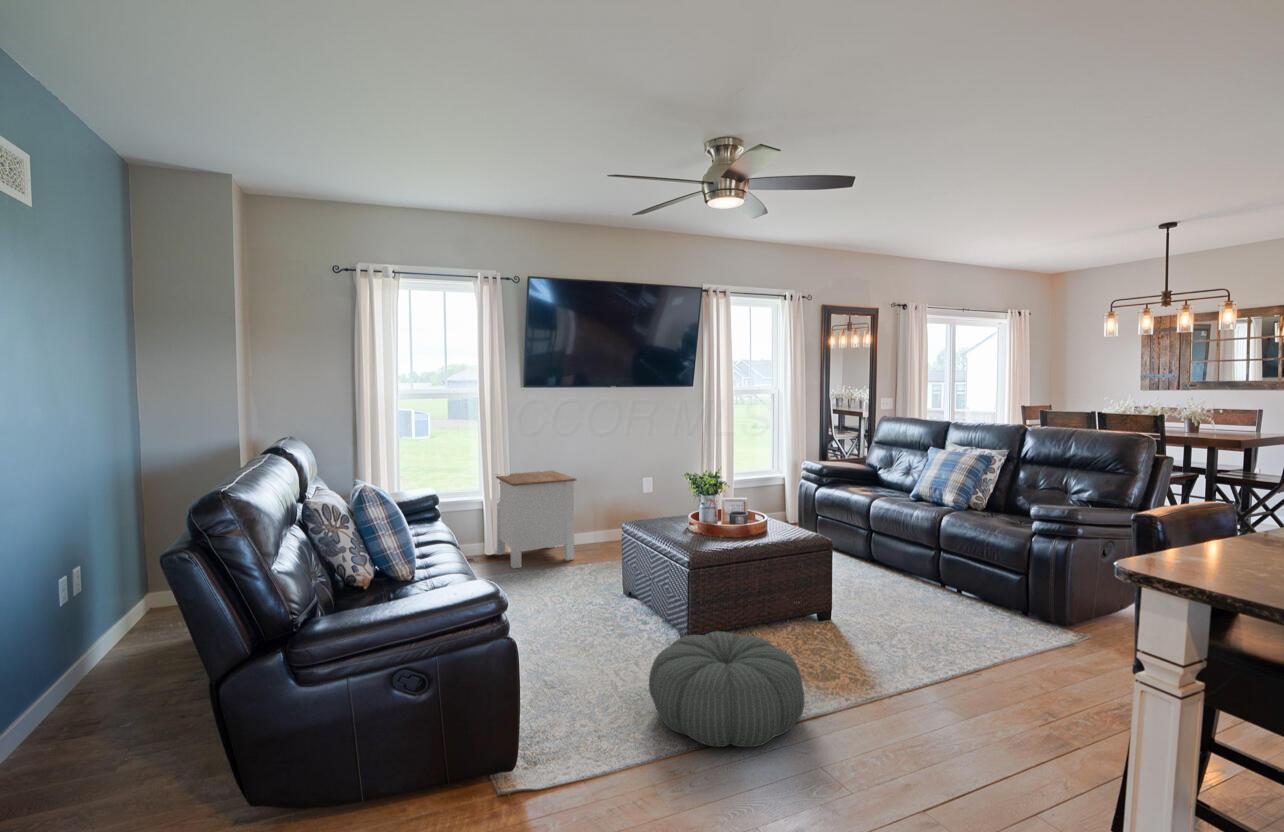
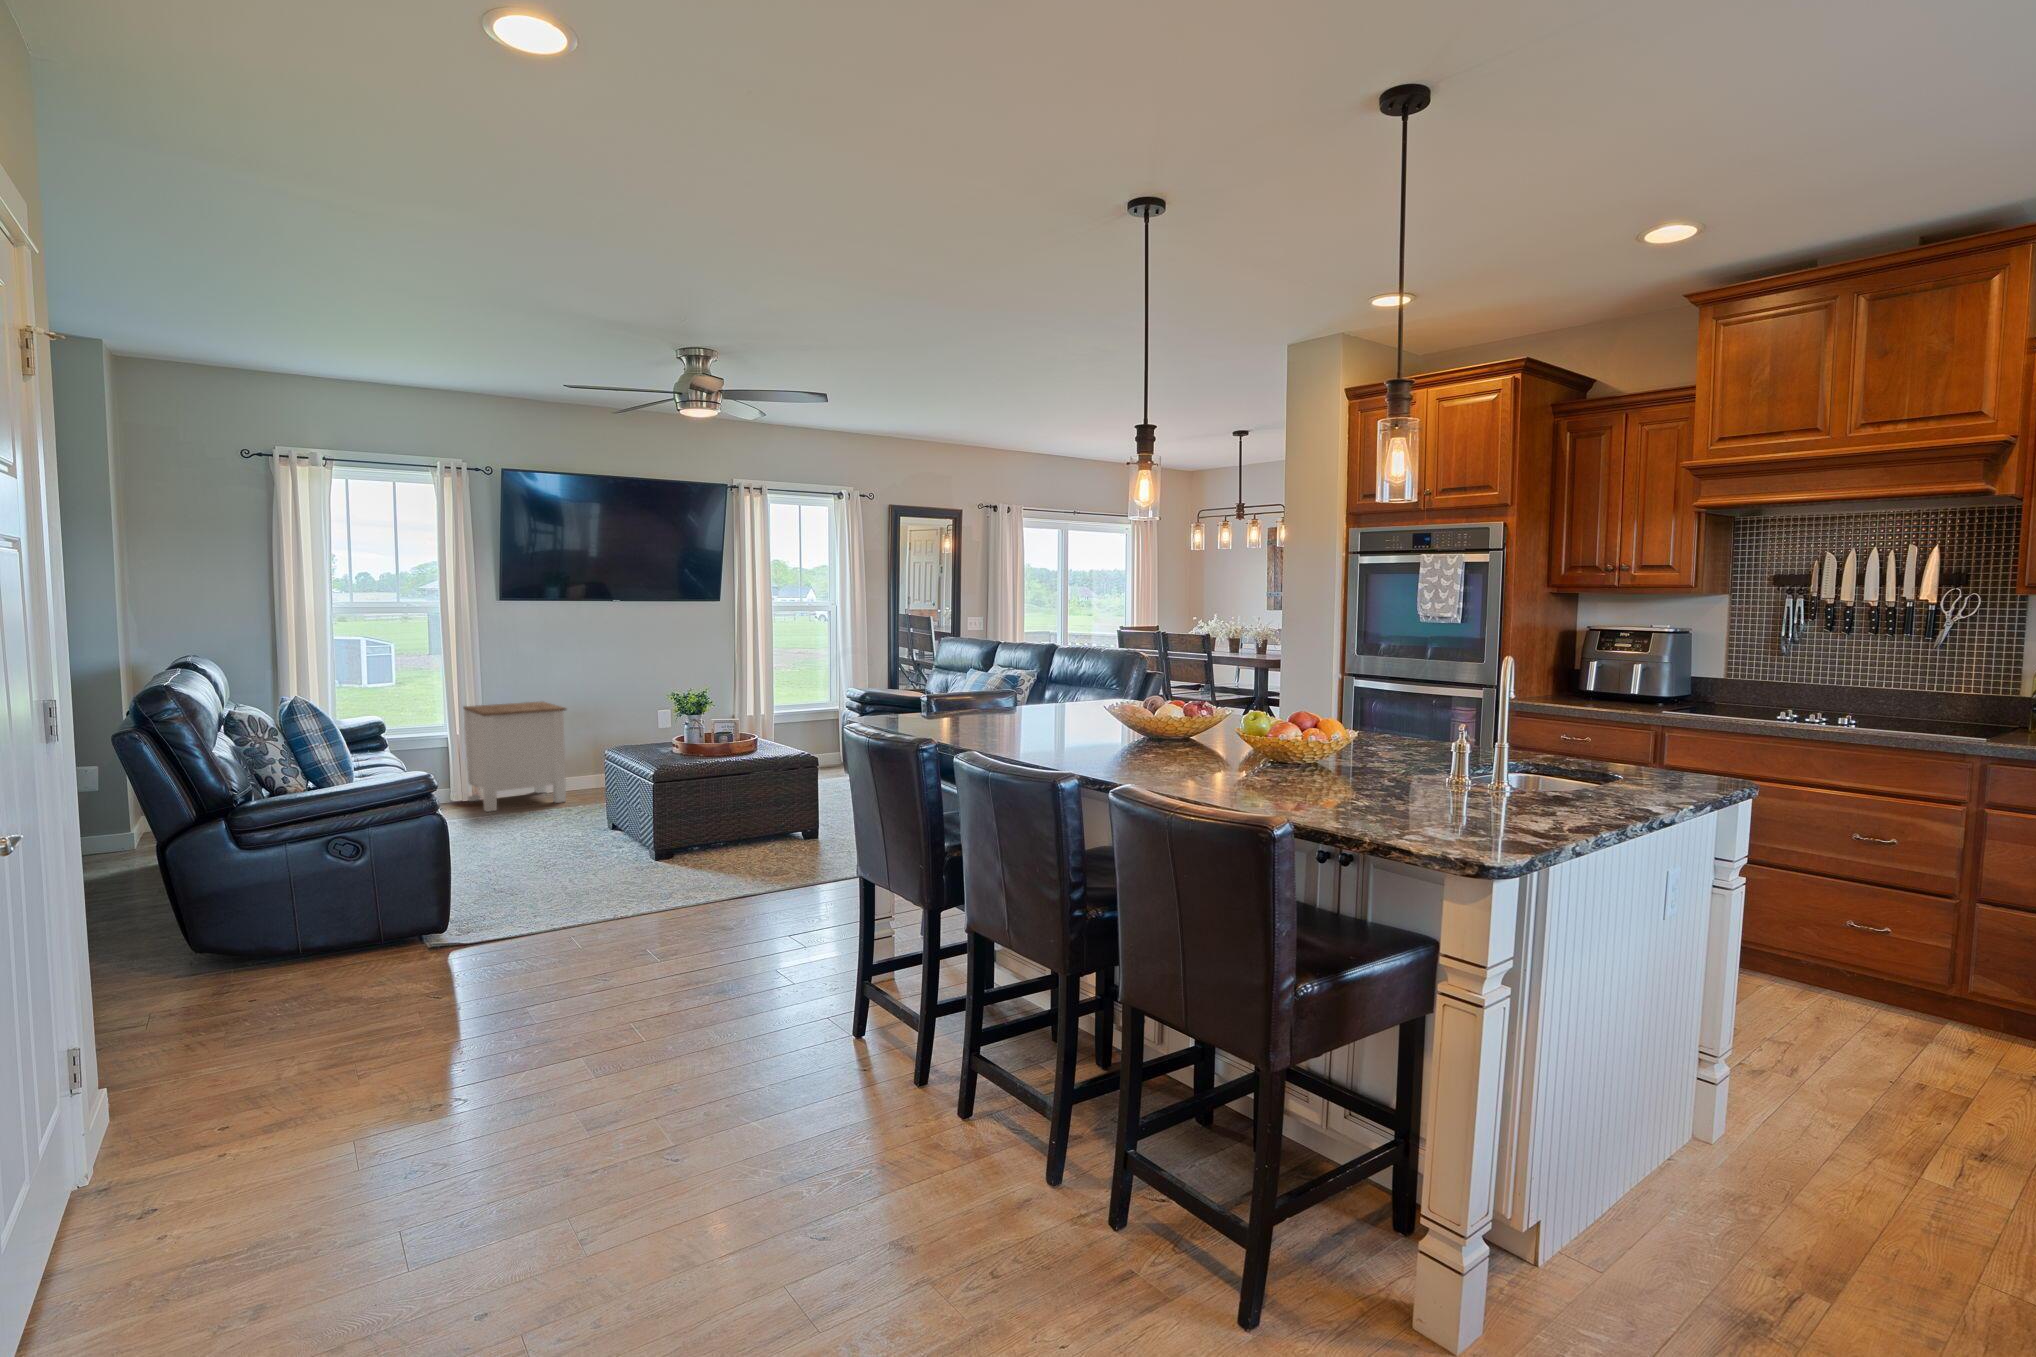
pouf: present [649,631,805,747] -> none [588,829,730,908]

